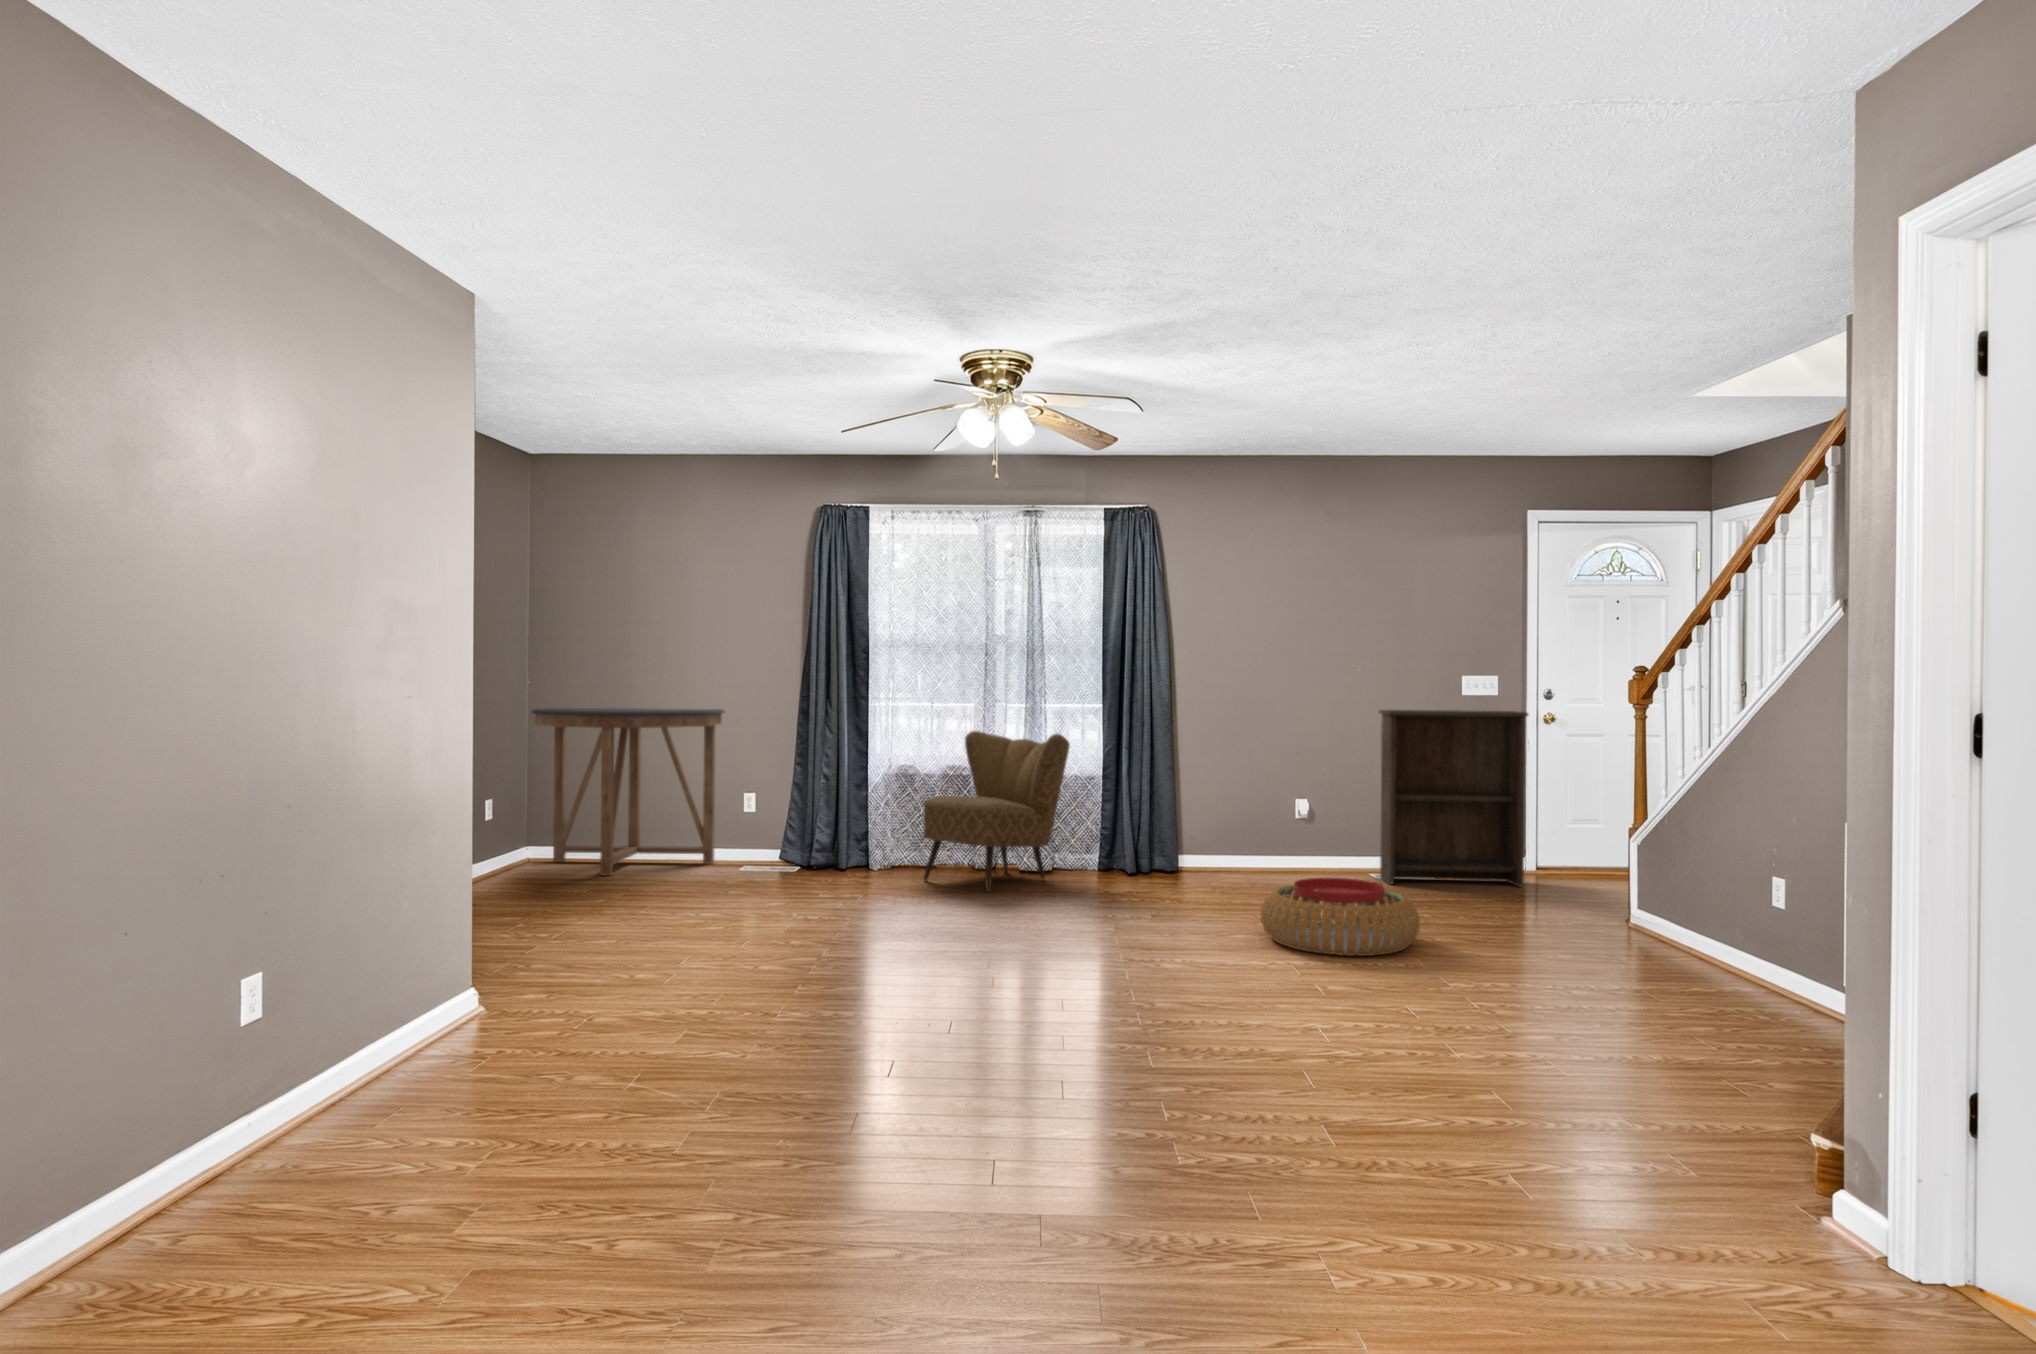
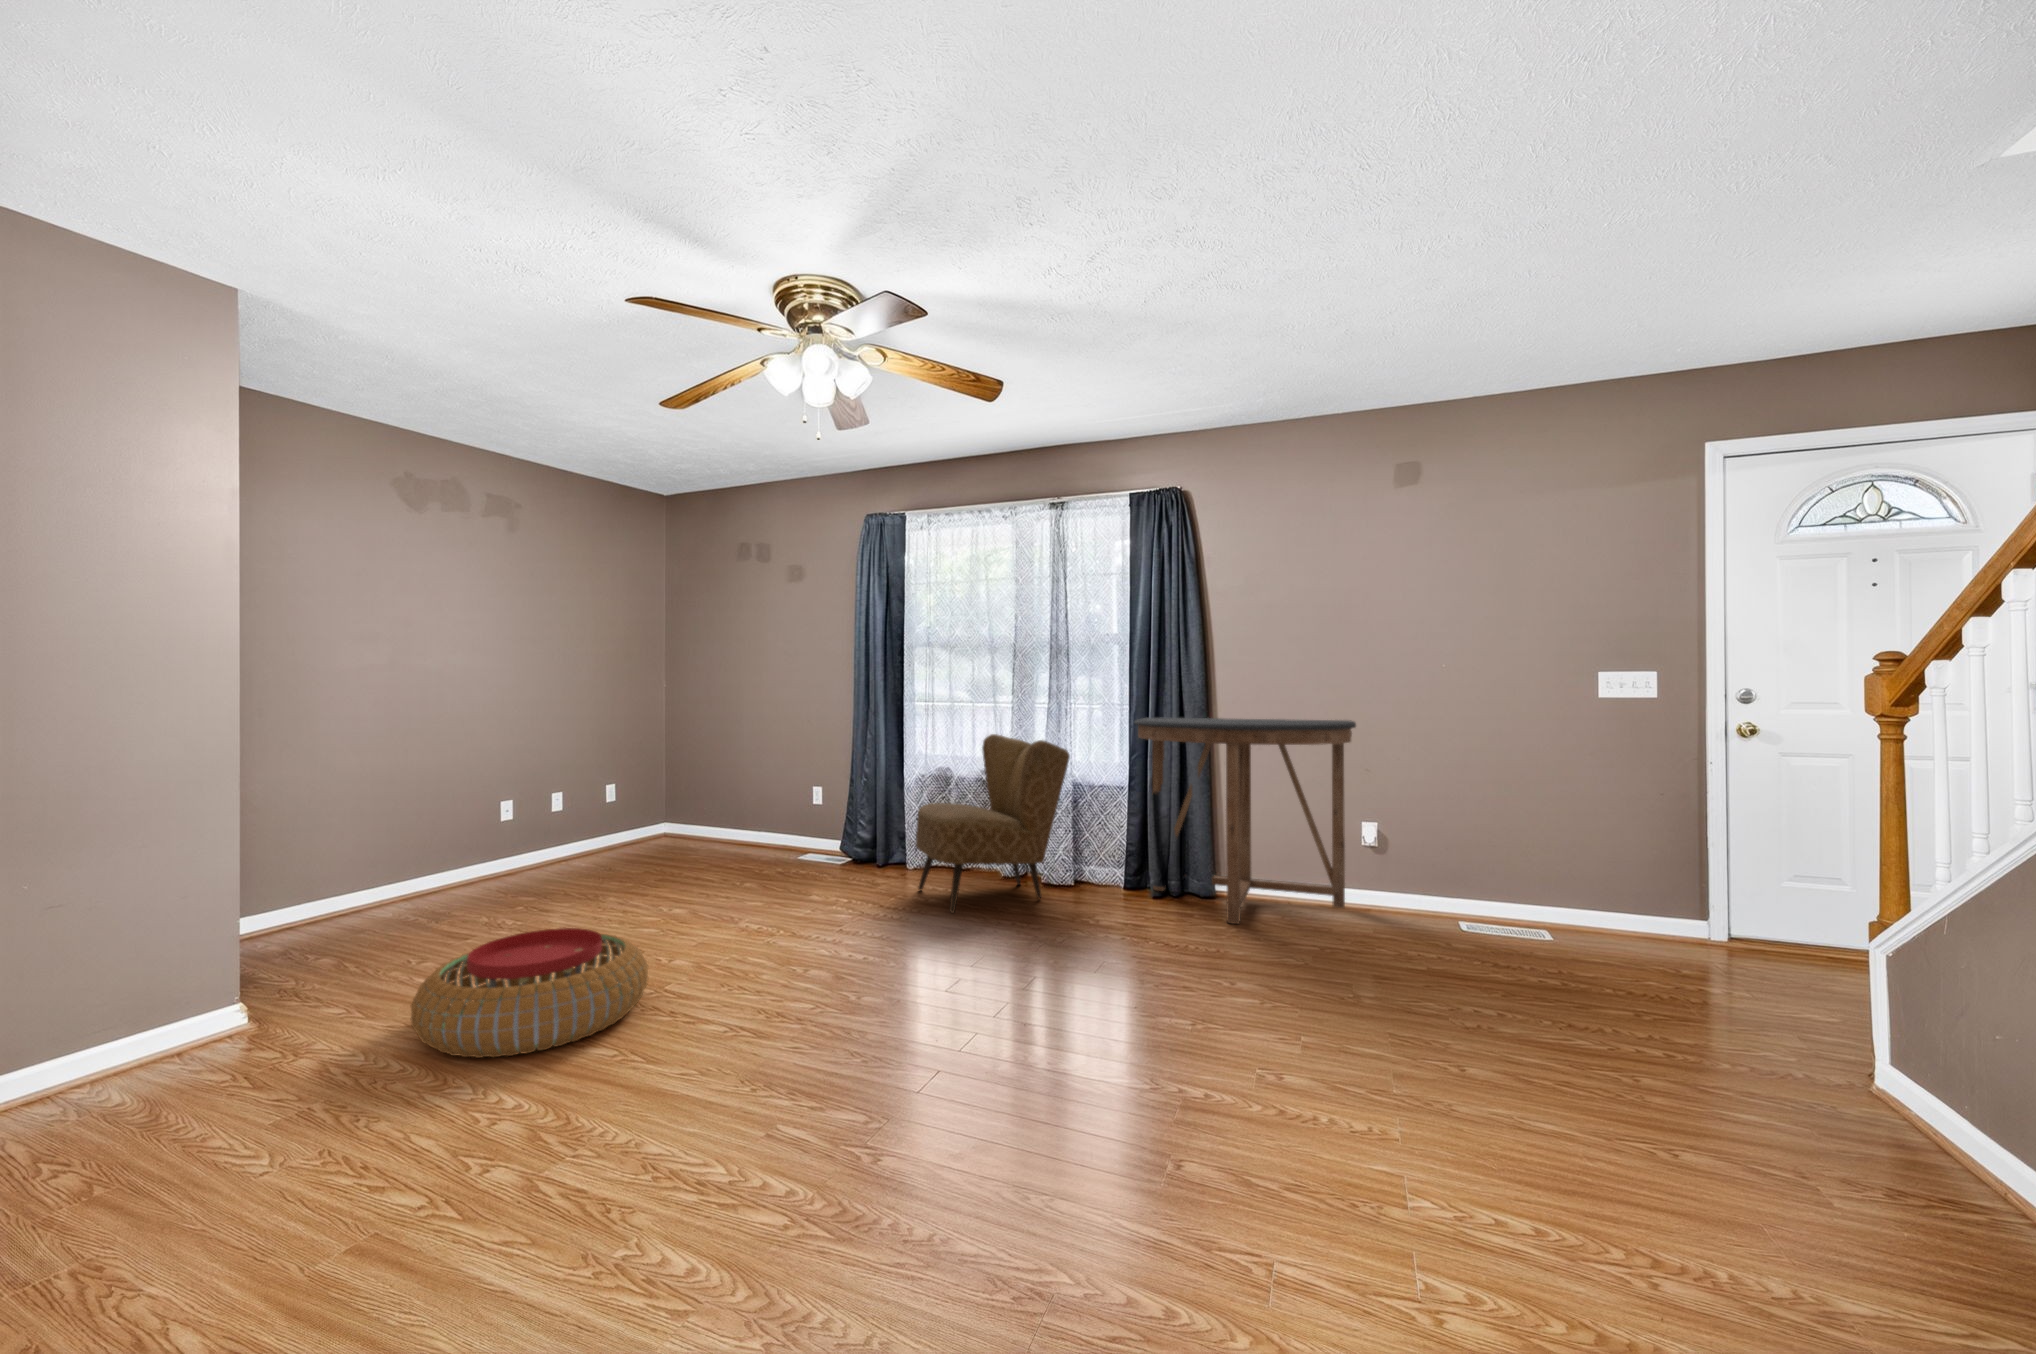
console table: present [532,708,725,876] -> present [1134,718,1356,924]
bookshelf: present [1379,710,1528,887] -> none [1458,715,1689,977]
pouf: present [1260,878,1420,956] -> present [411,928,648,1058]

